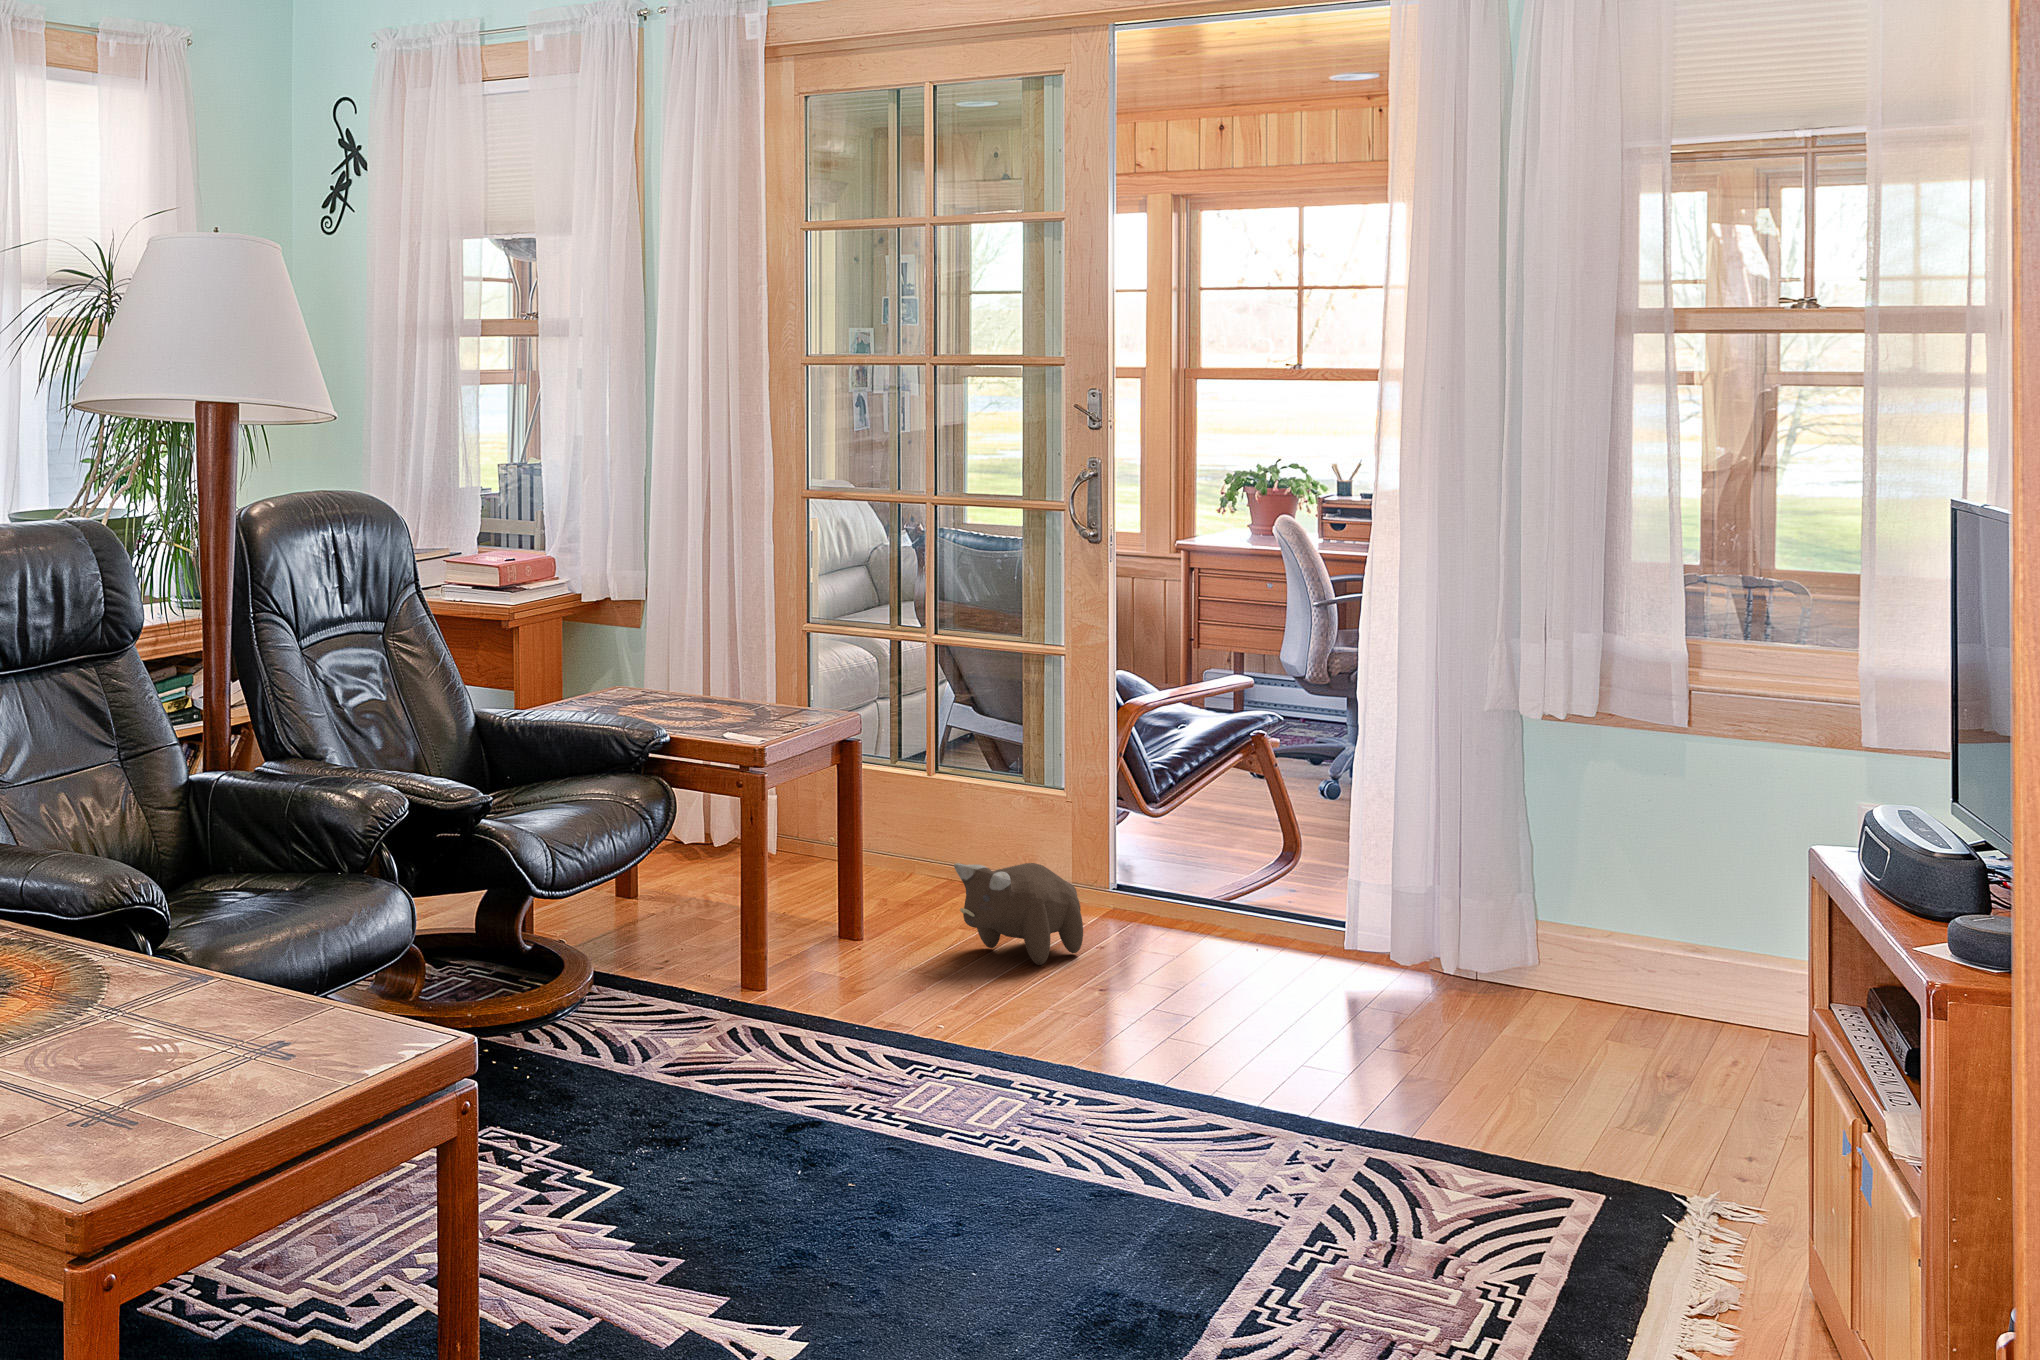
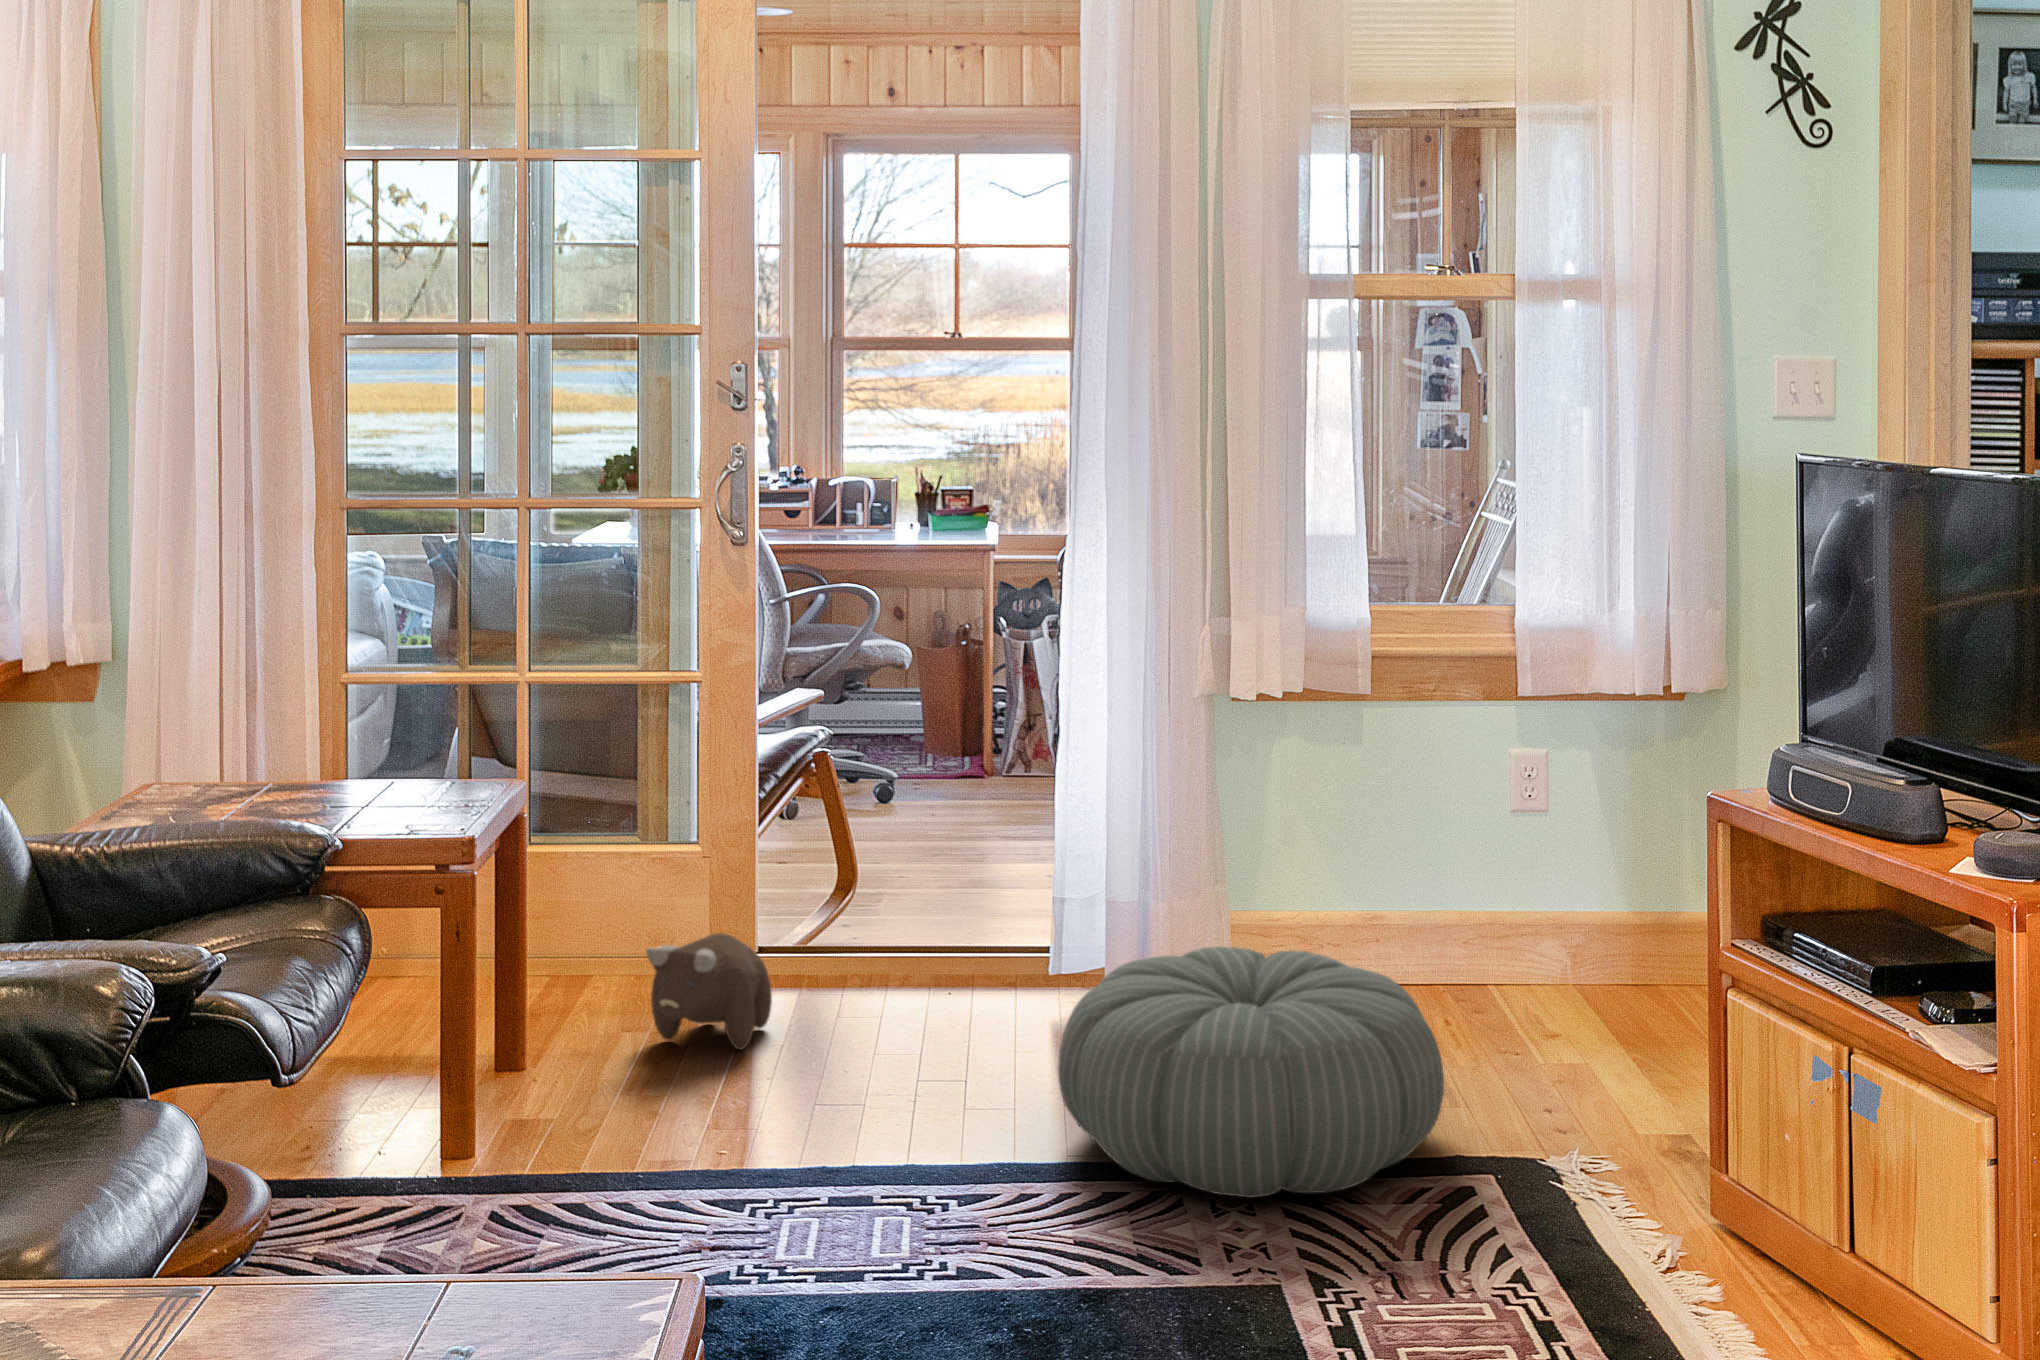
pouf: none [1206,932,1606,1173] -> present [1058,947,1444,1198]

